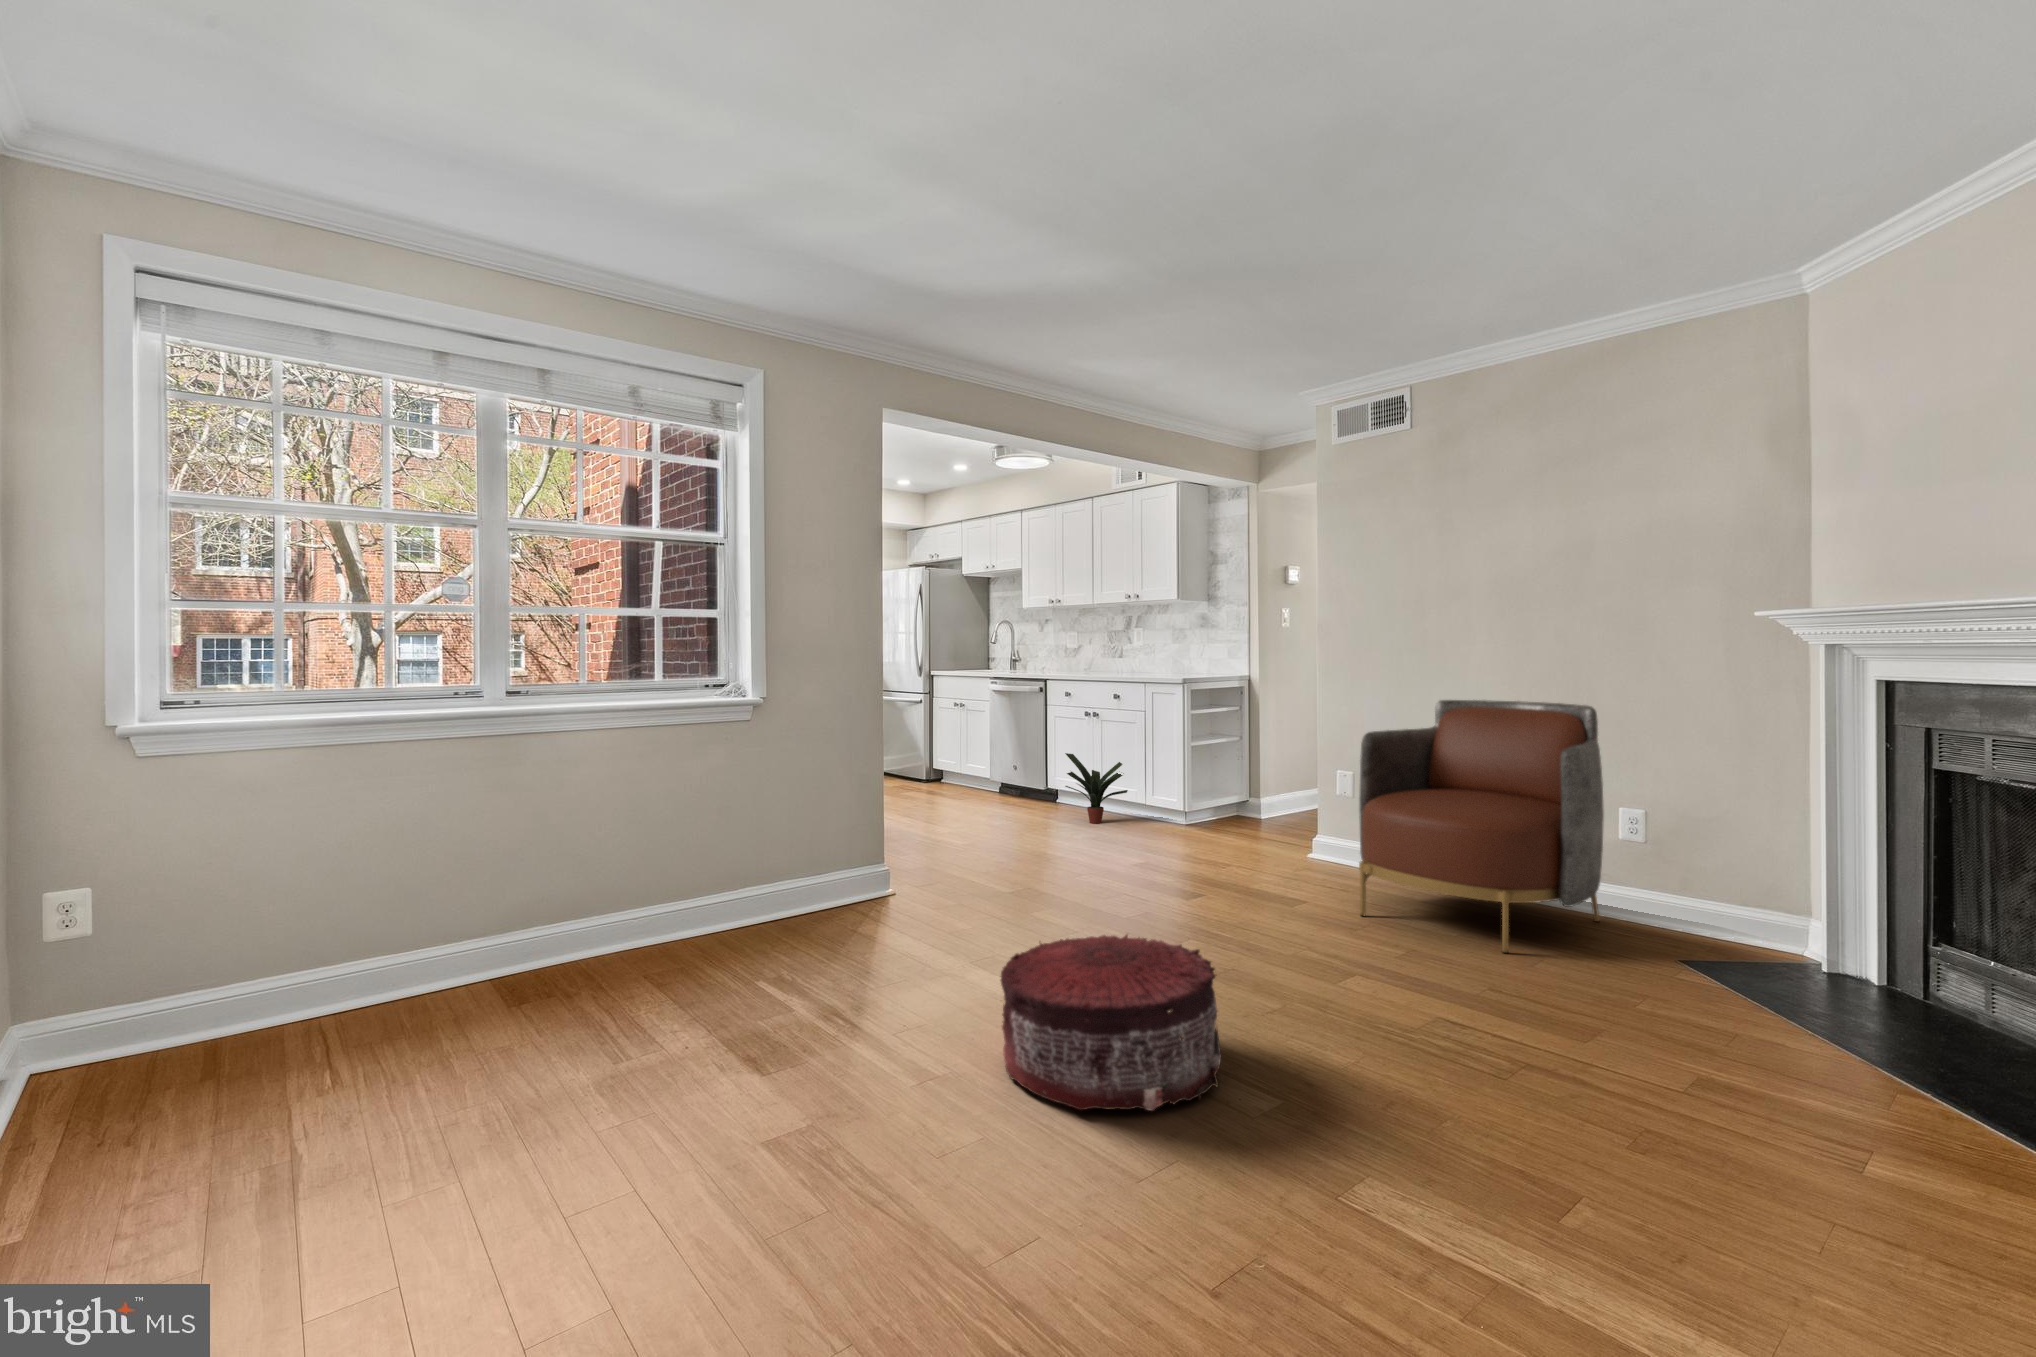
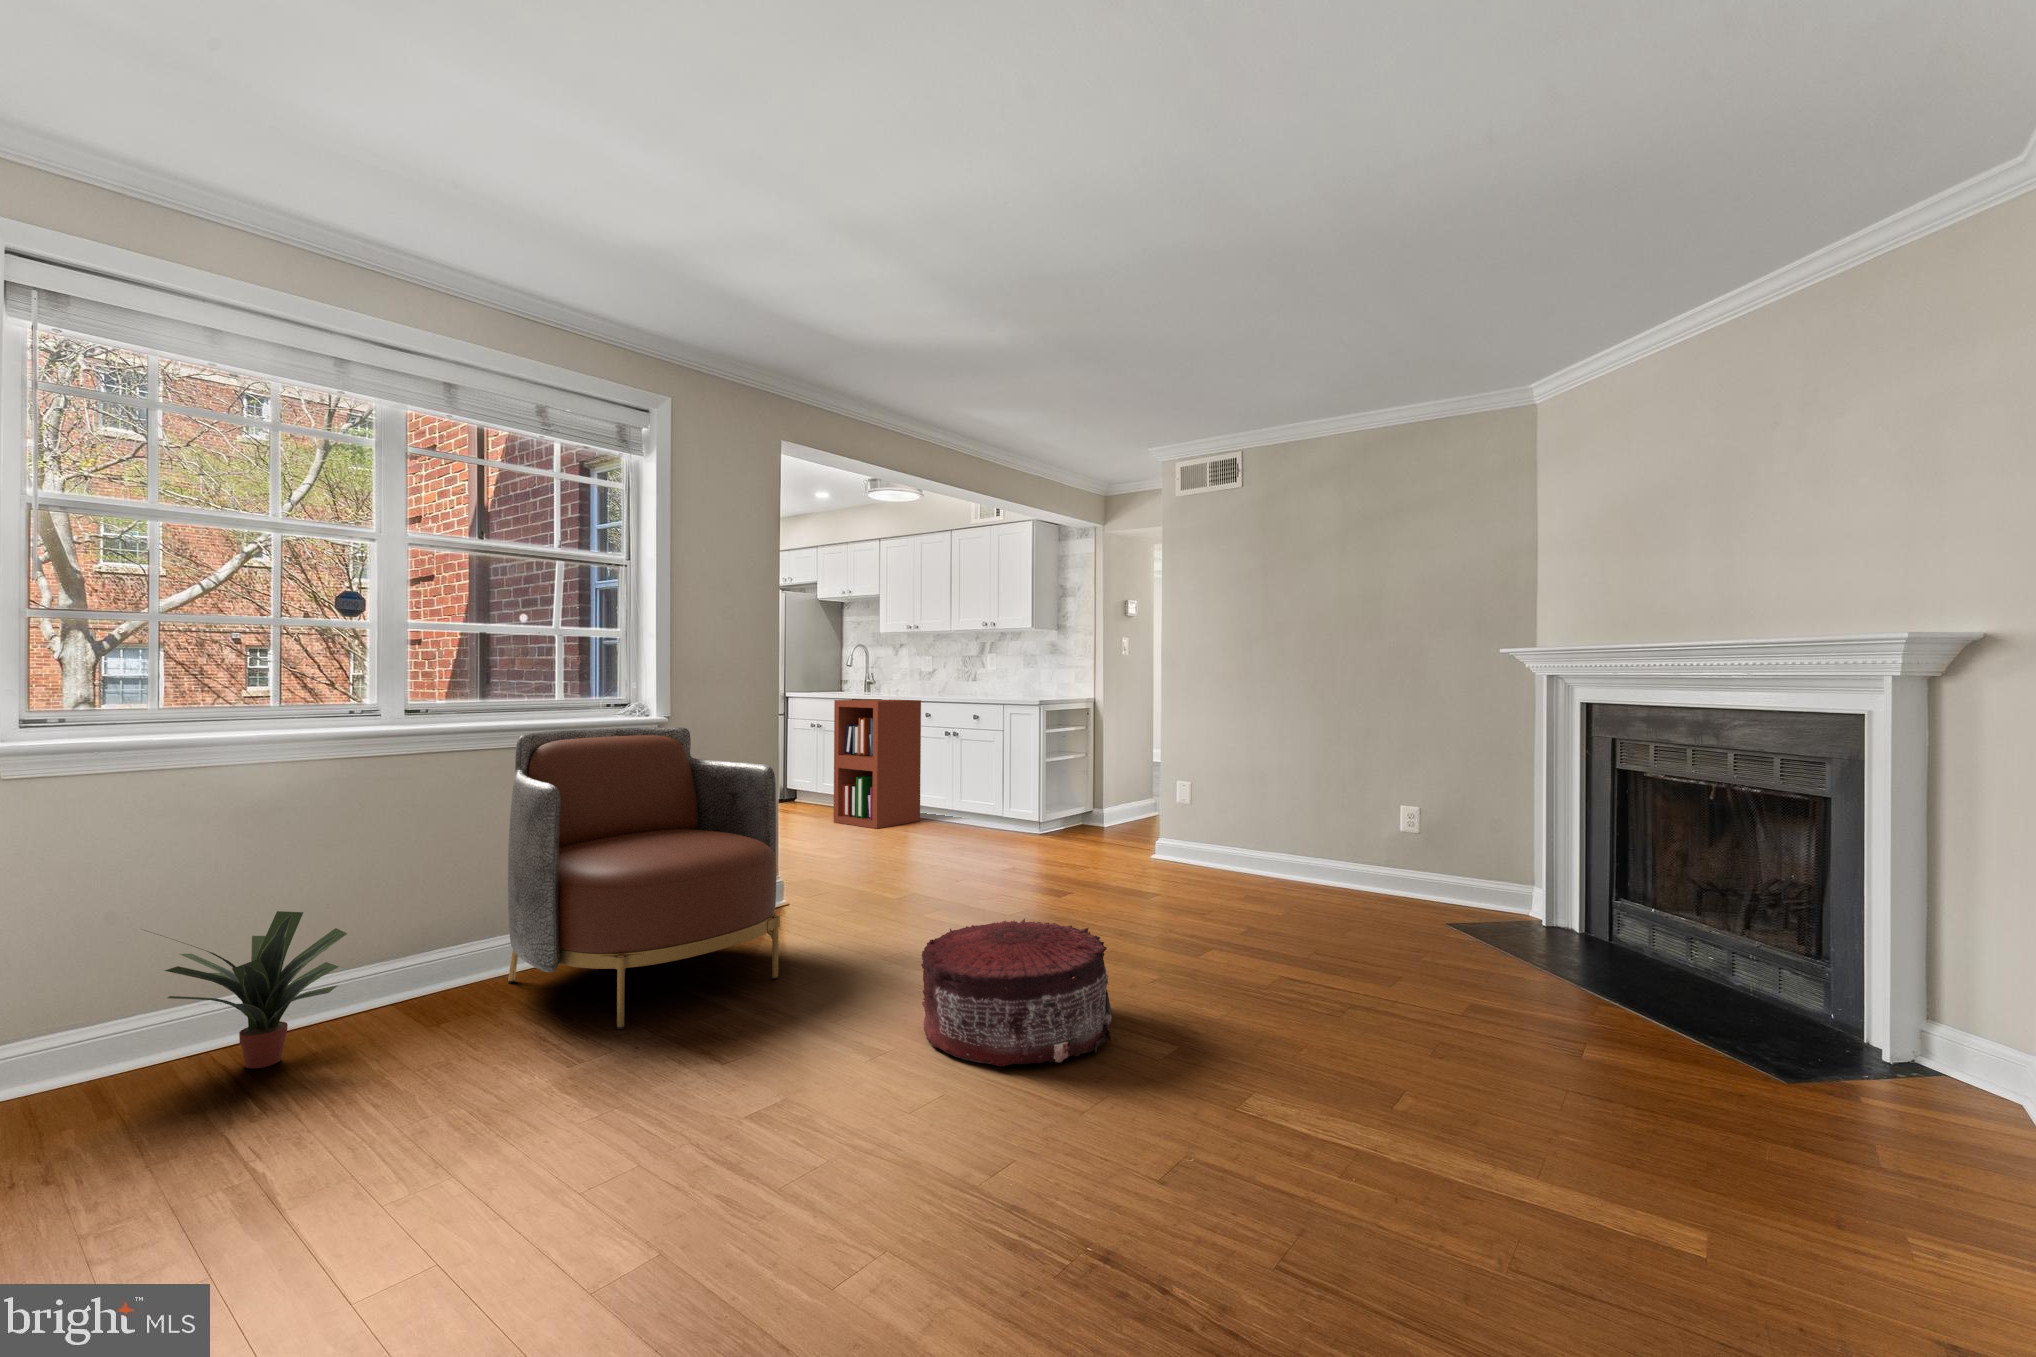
bookshelf: none [972,679,1063,816] -> present [833,699,921,829]
armchair: present [1359,700,1604,953] -> present [508,727,780,1029]
potted plant: present [1065,753,1128,823] -> present [160,911,347,1068]

